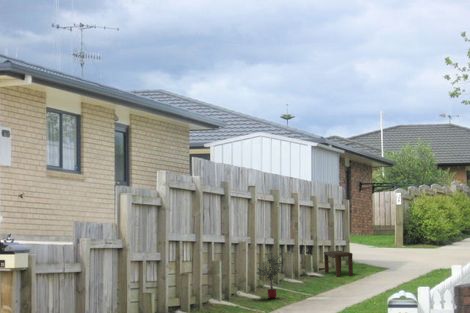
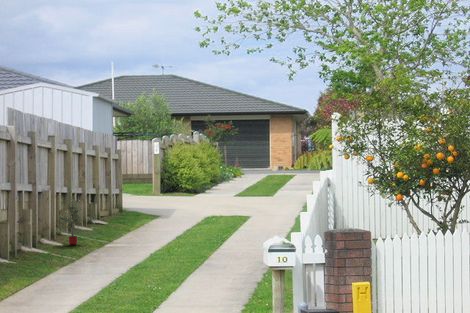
bench: present [324,251,353,277] -> none [104,199,135,224]

